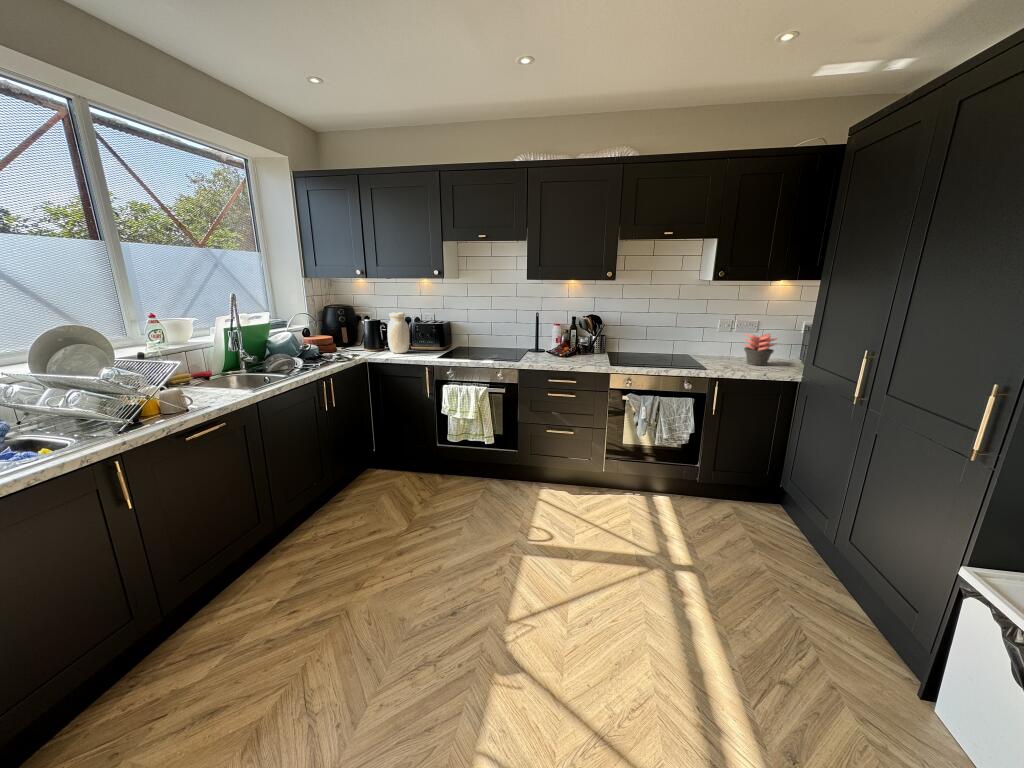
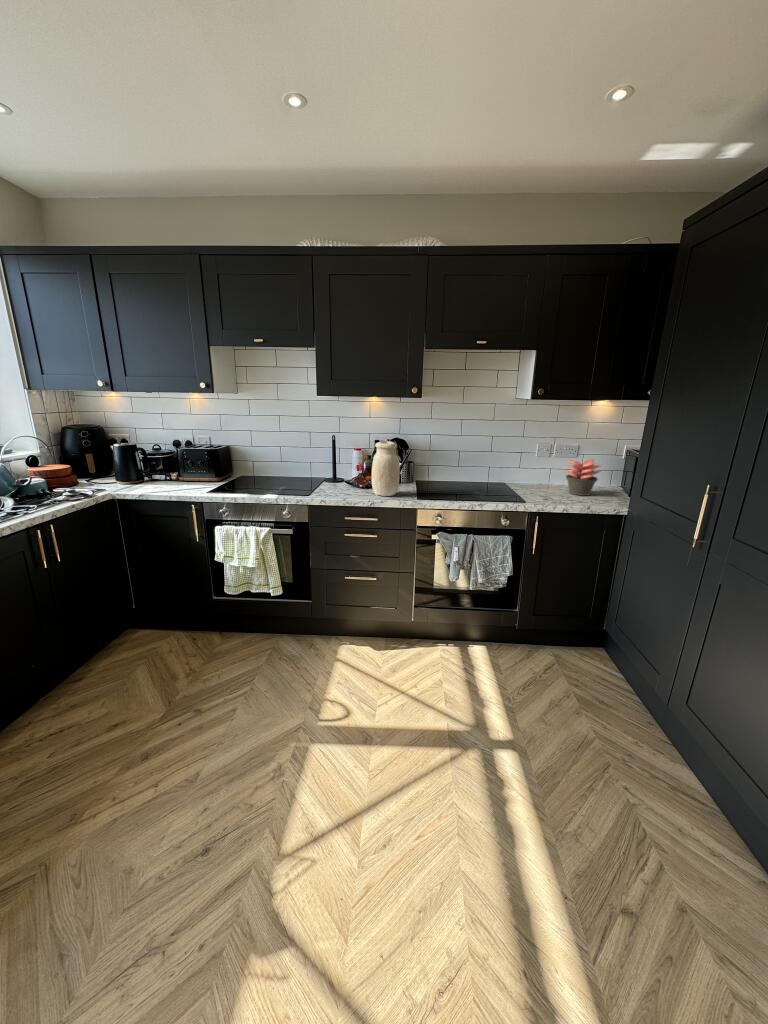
jar: present [387,312,409,353] -> present [372,442,400,496]

